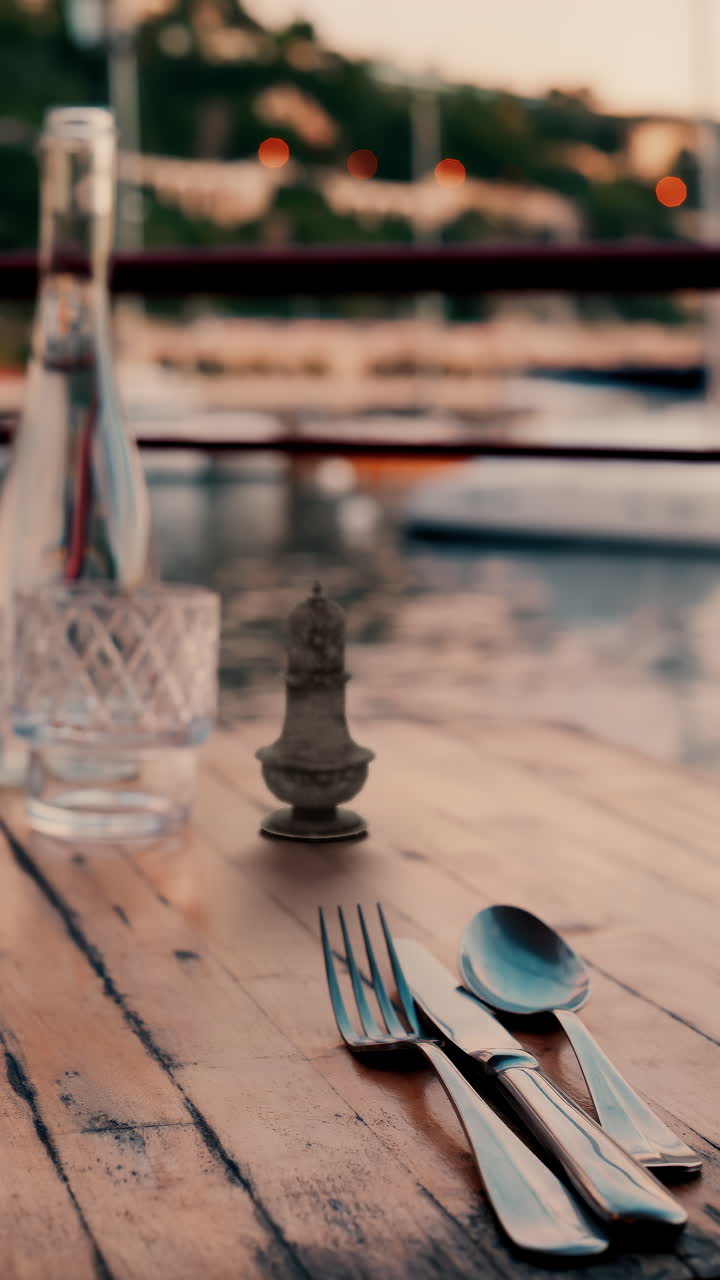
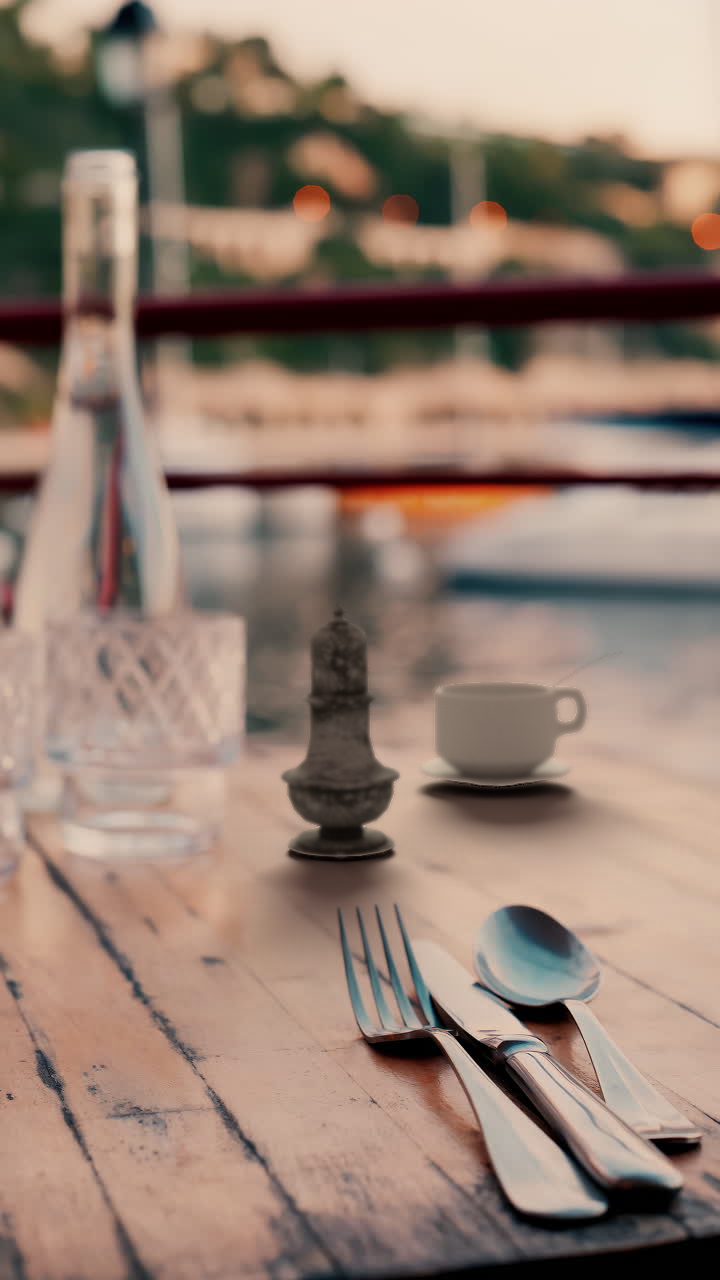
teacup: none [391,630,599,762] -> present [421,680,587,787]

